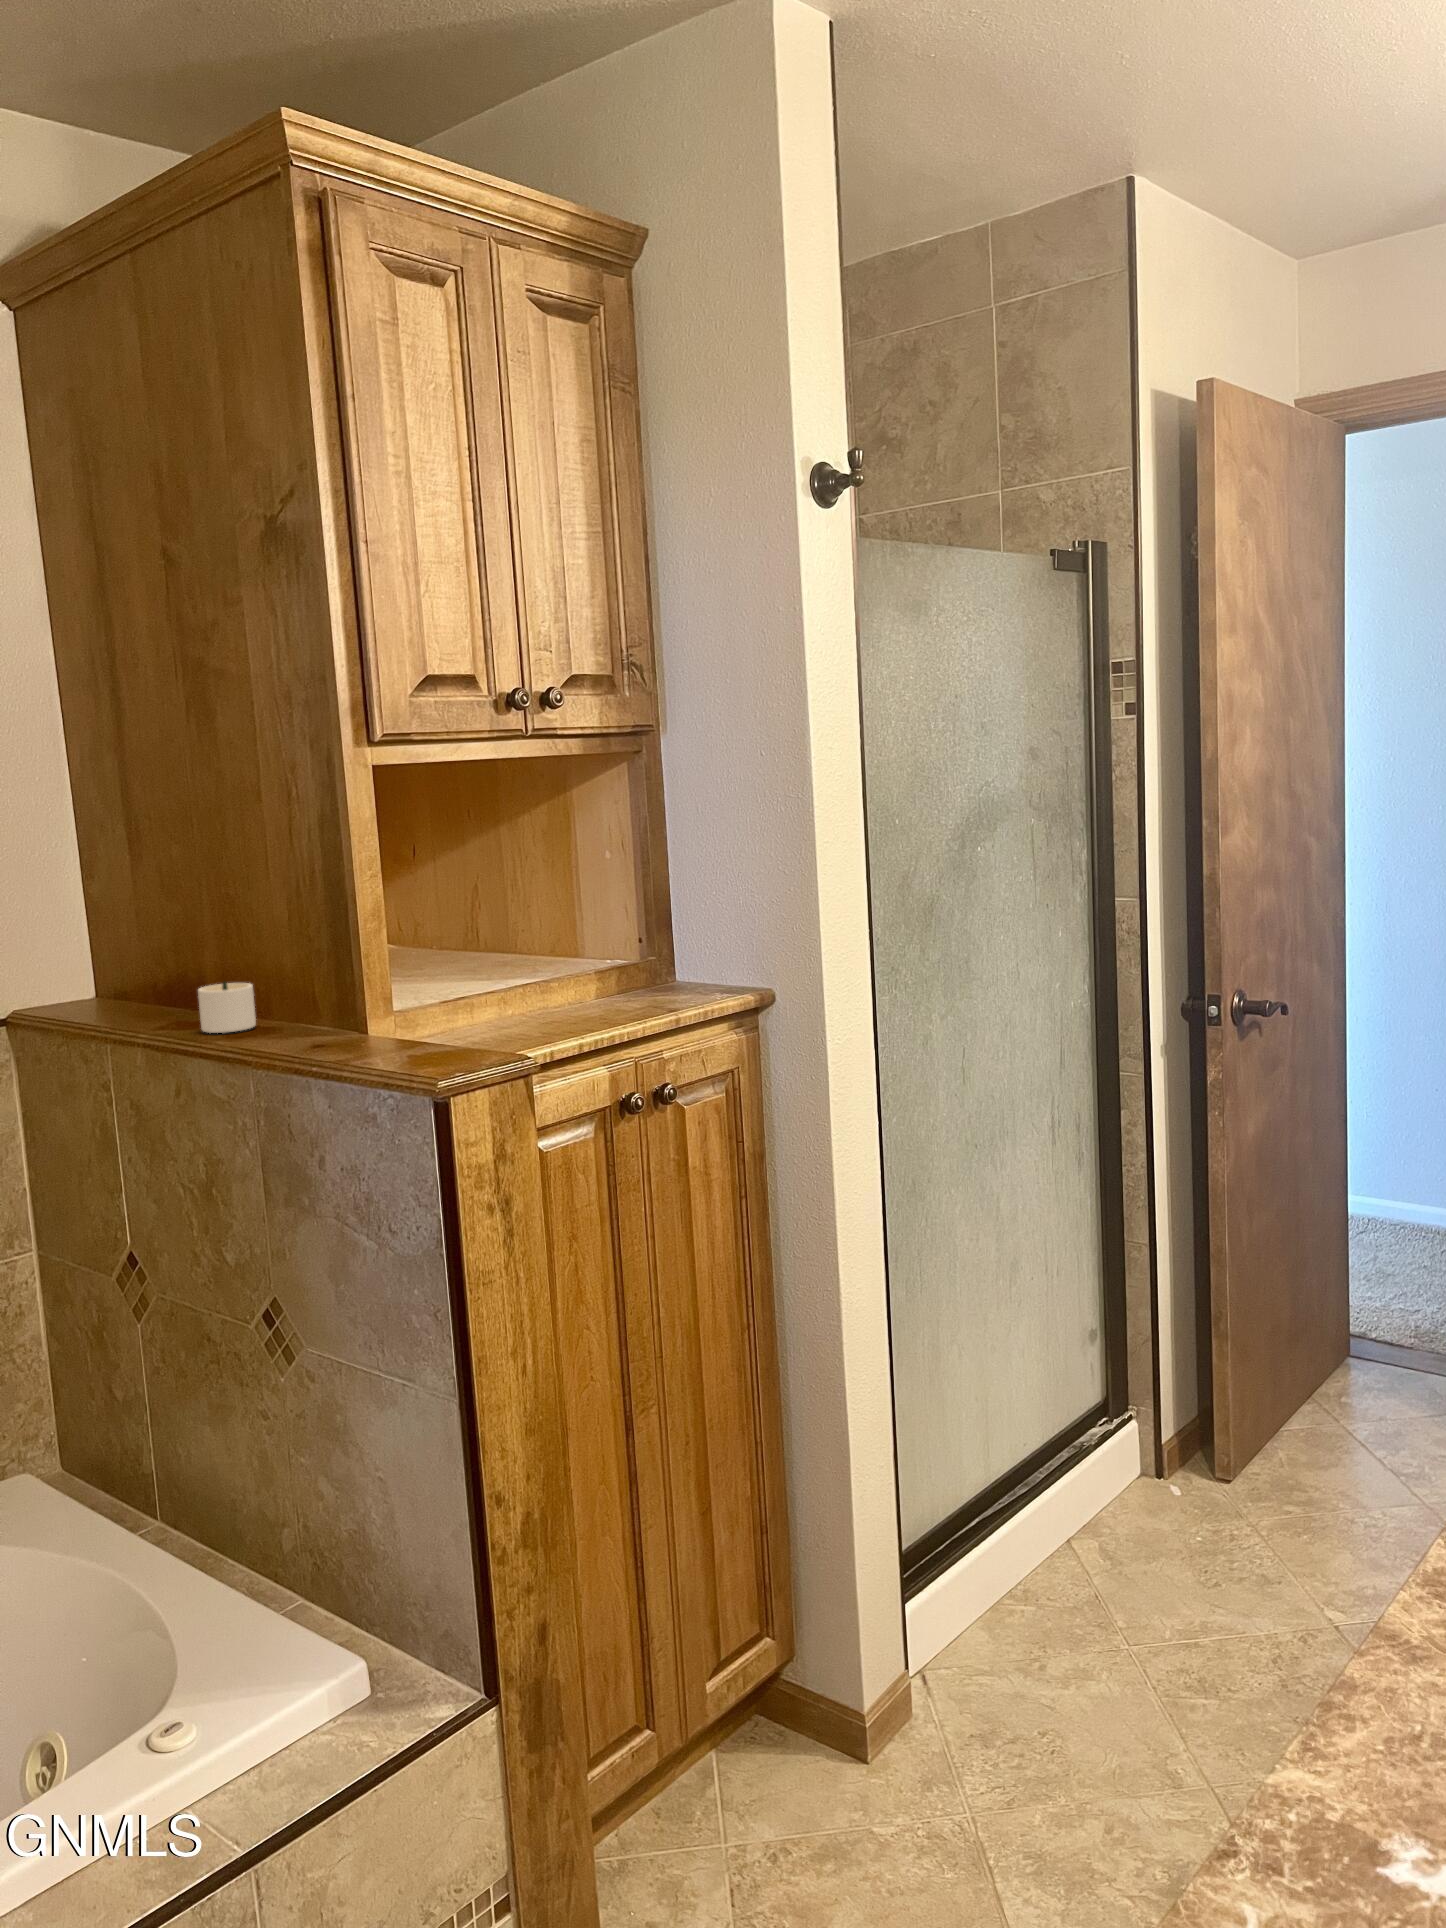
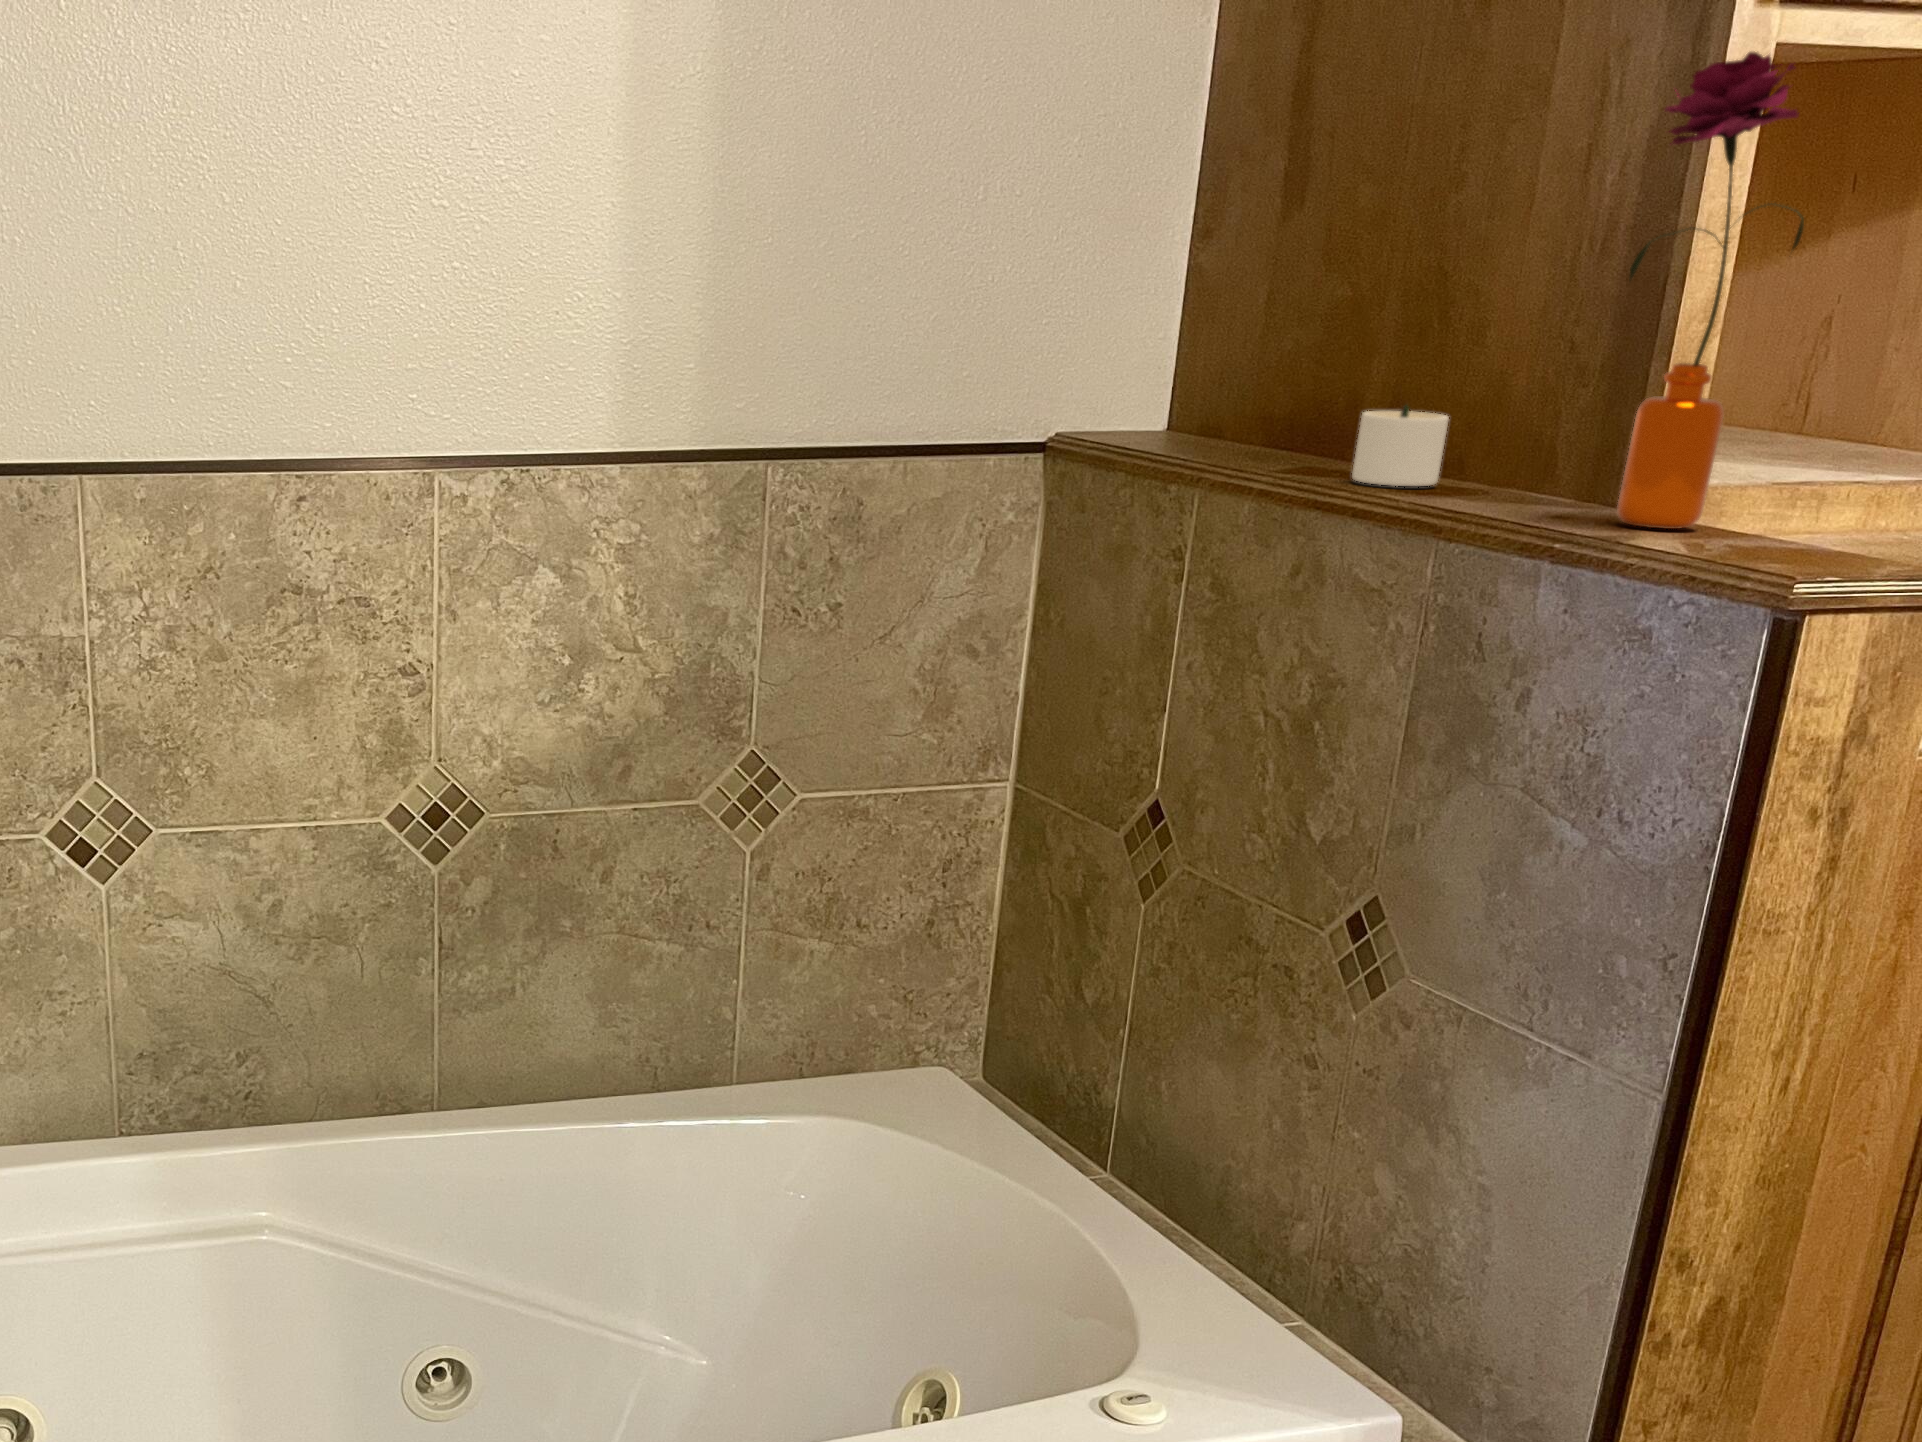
flower: none [315,777,407,1046] -> present [1617,52,1804,529]

